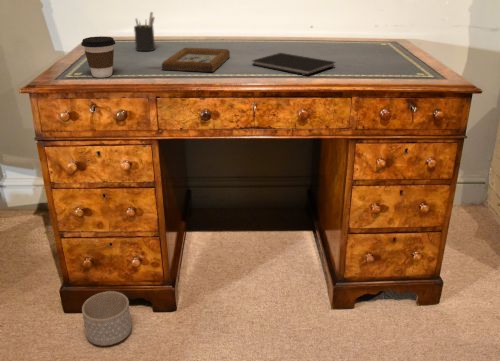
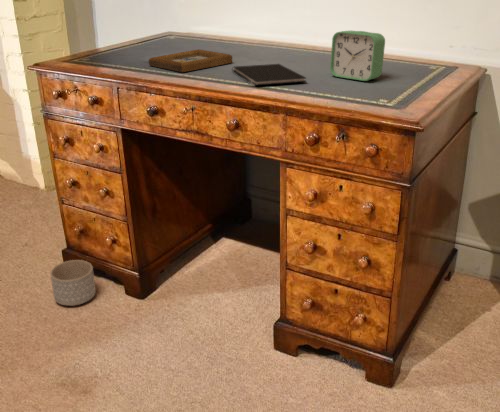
pen holder: present [134,12,155,51] -> none [170,13,191,51]
alarm clock: none [335,17,380,59] -> present [330,31,385,81]
coffee cup: present [81,36,115,78] -> none [77,29,108,65]

